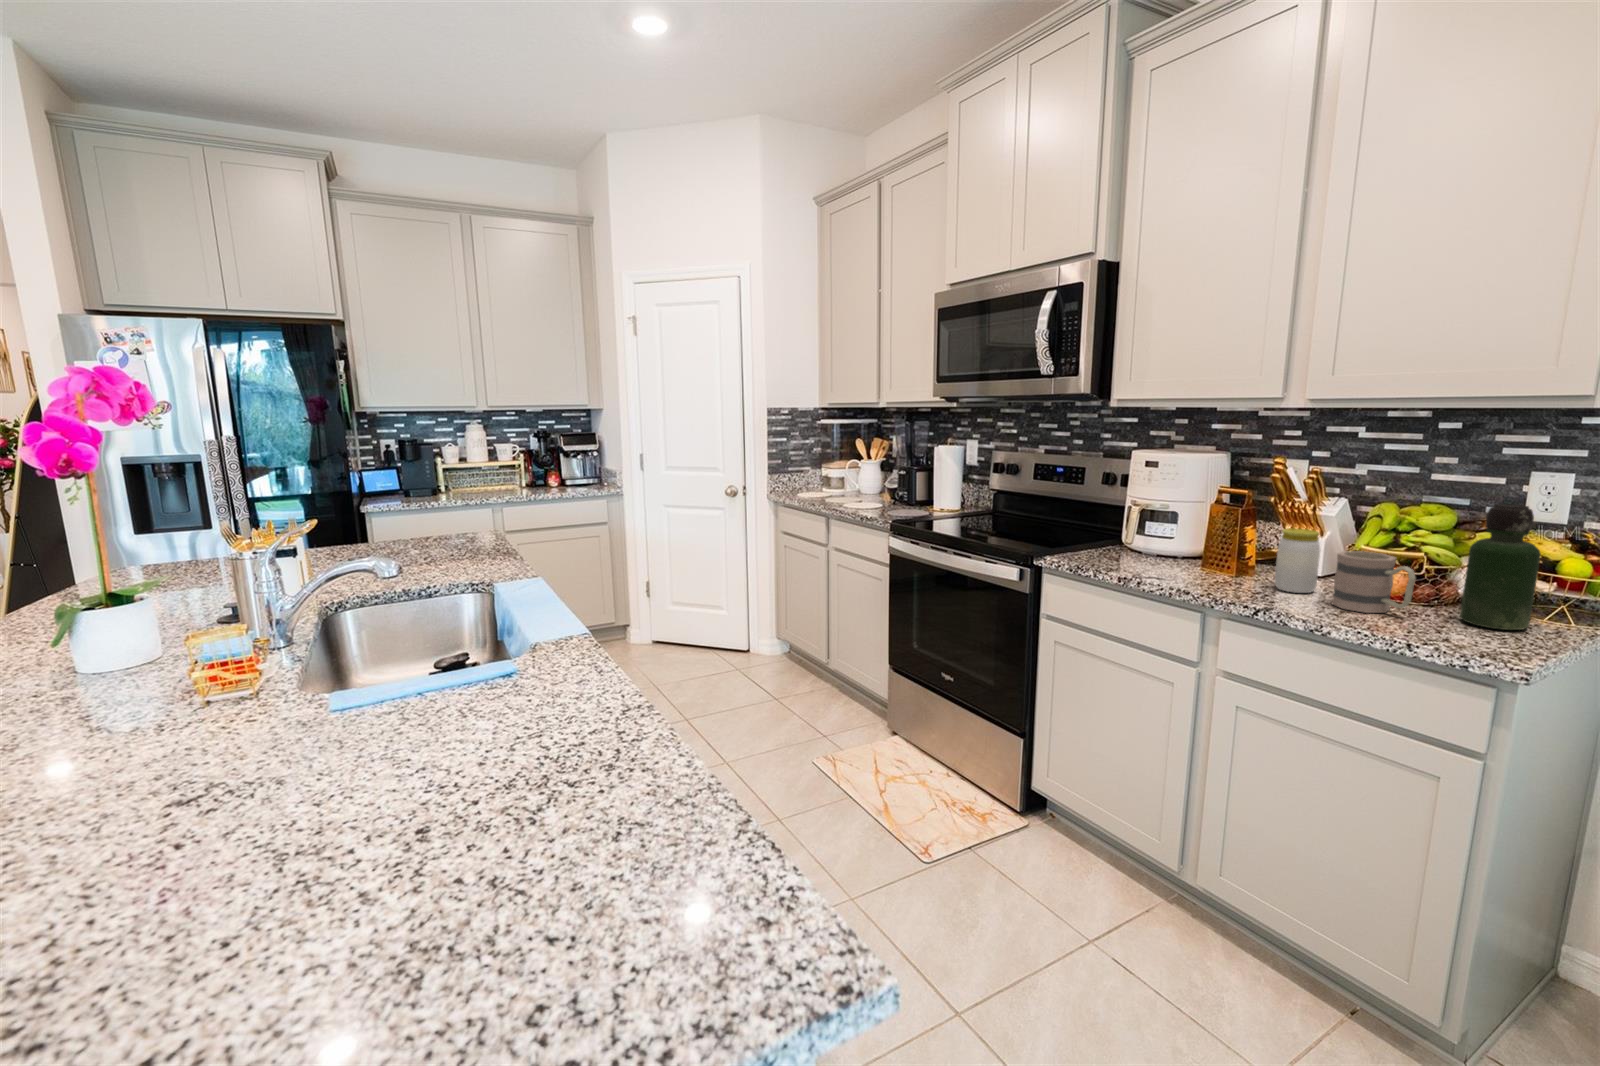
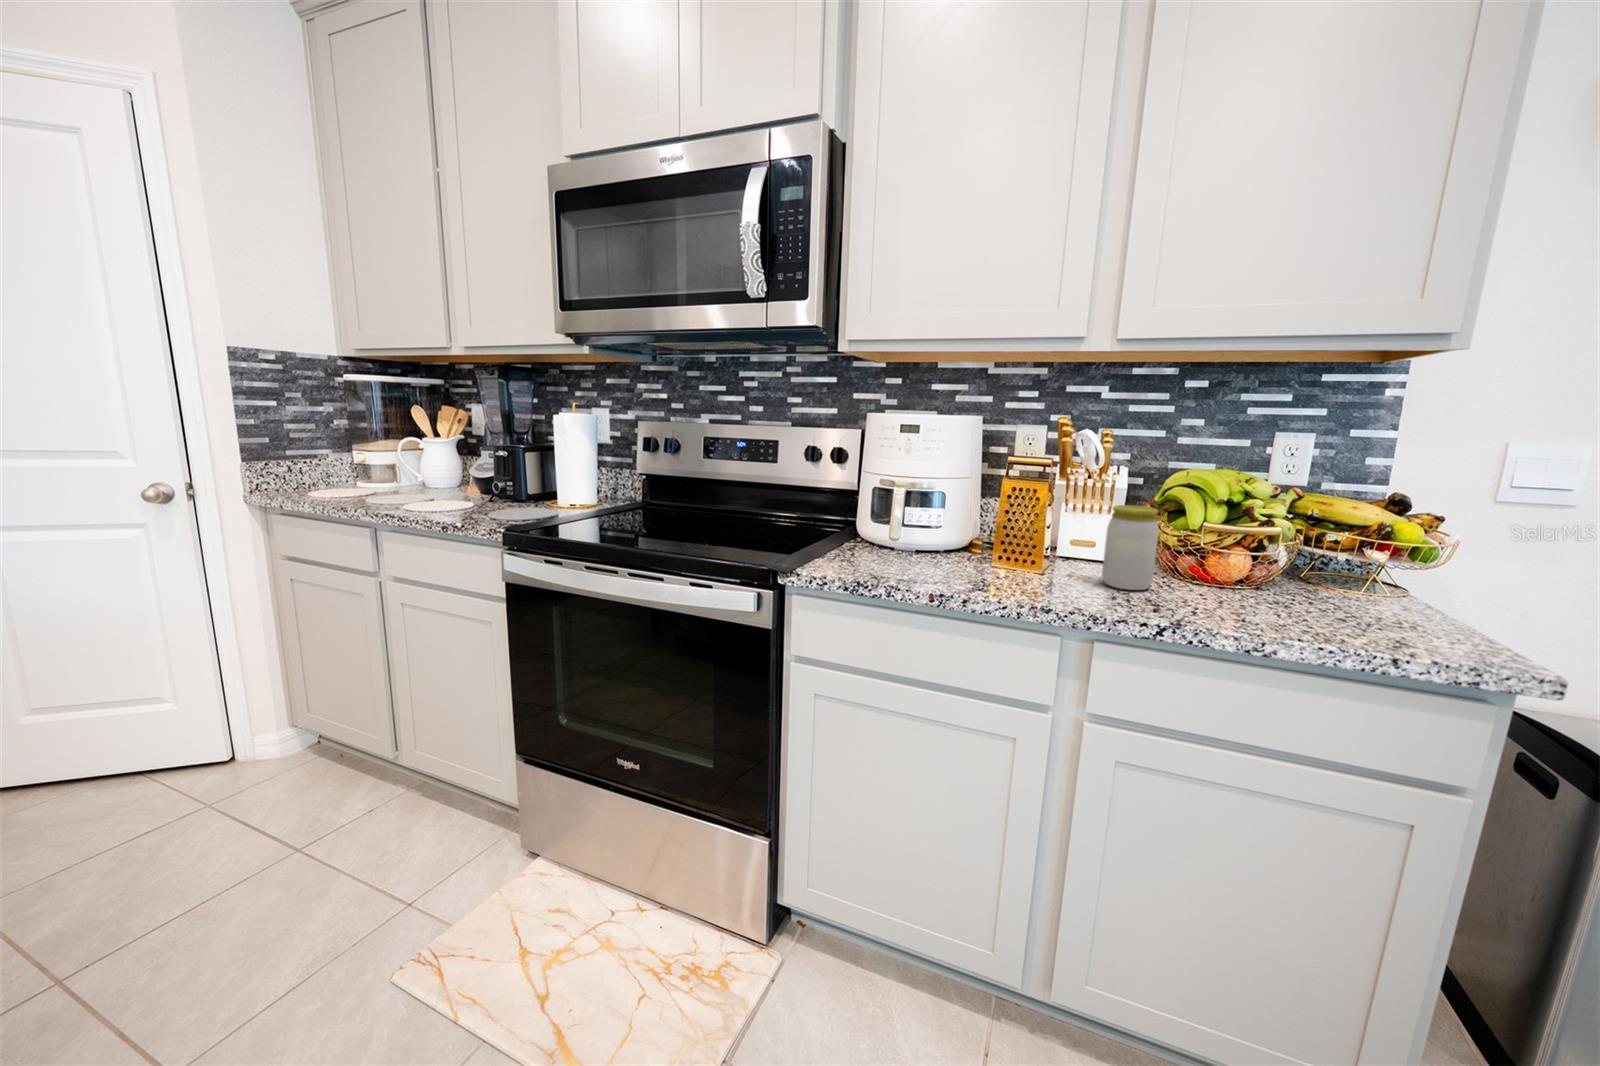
bottle: present [1460,504,1541,630] -> none [1323,461,1420,615]
mug: present [1332,551,1416,613] -> none [1192,530,1310,611]

